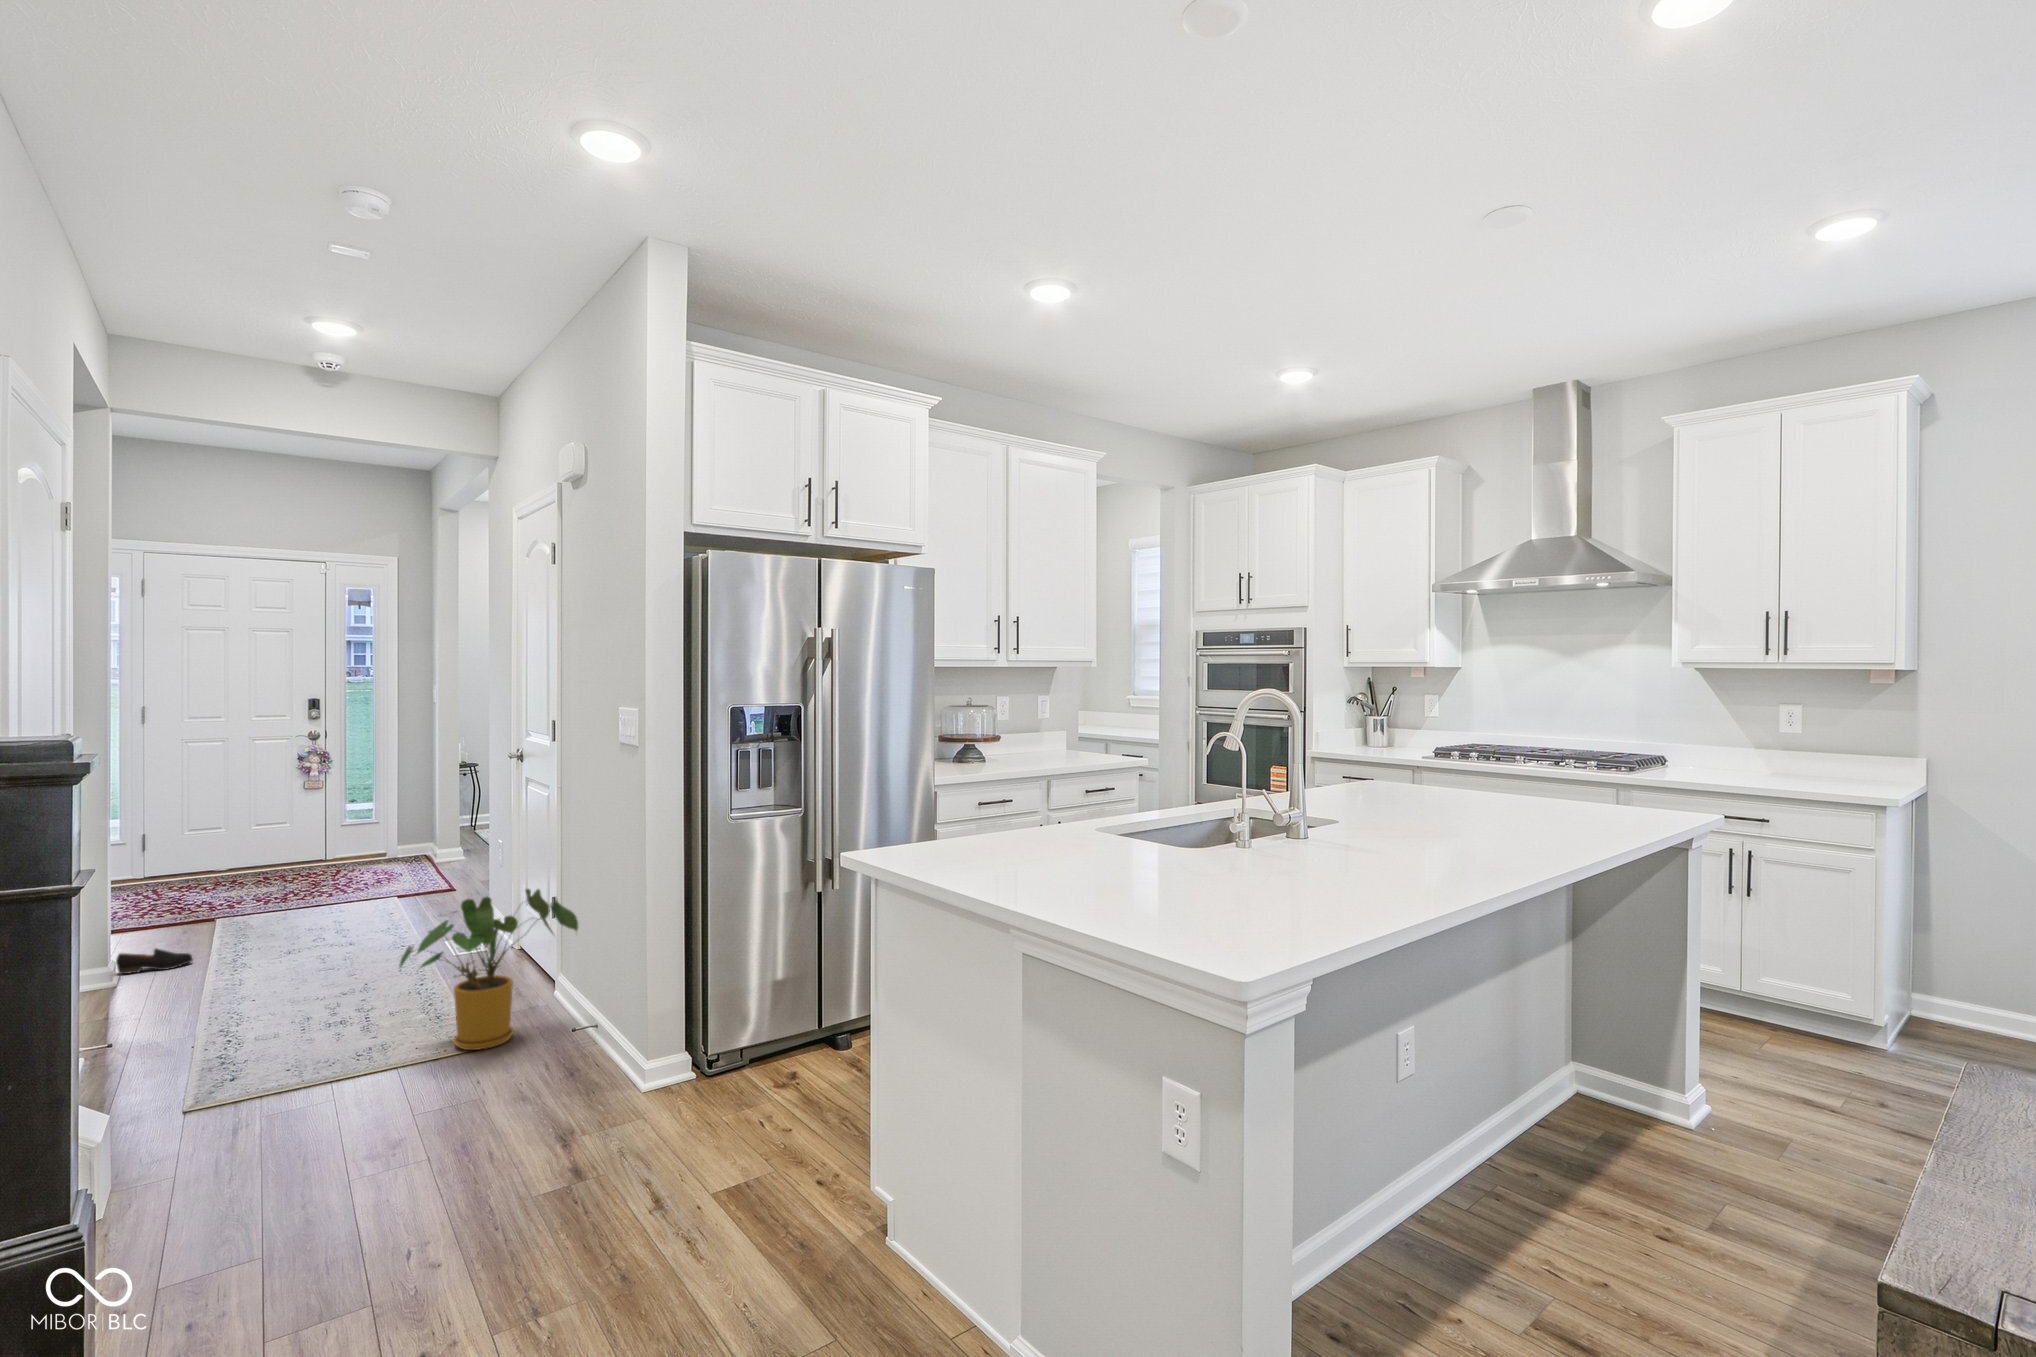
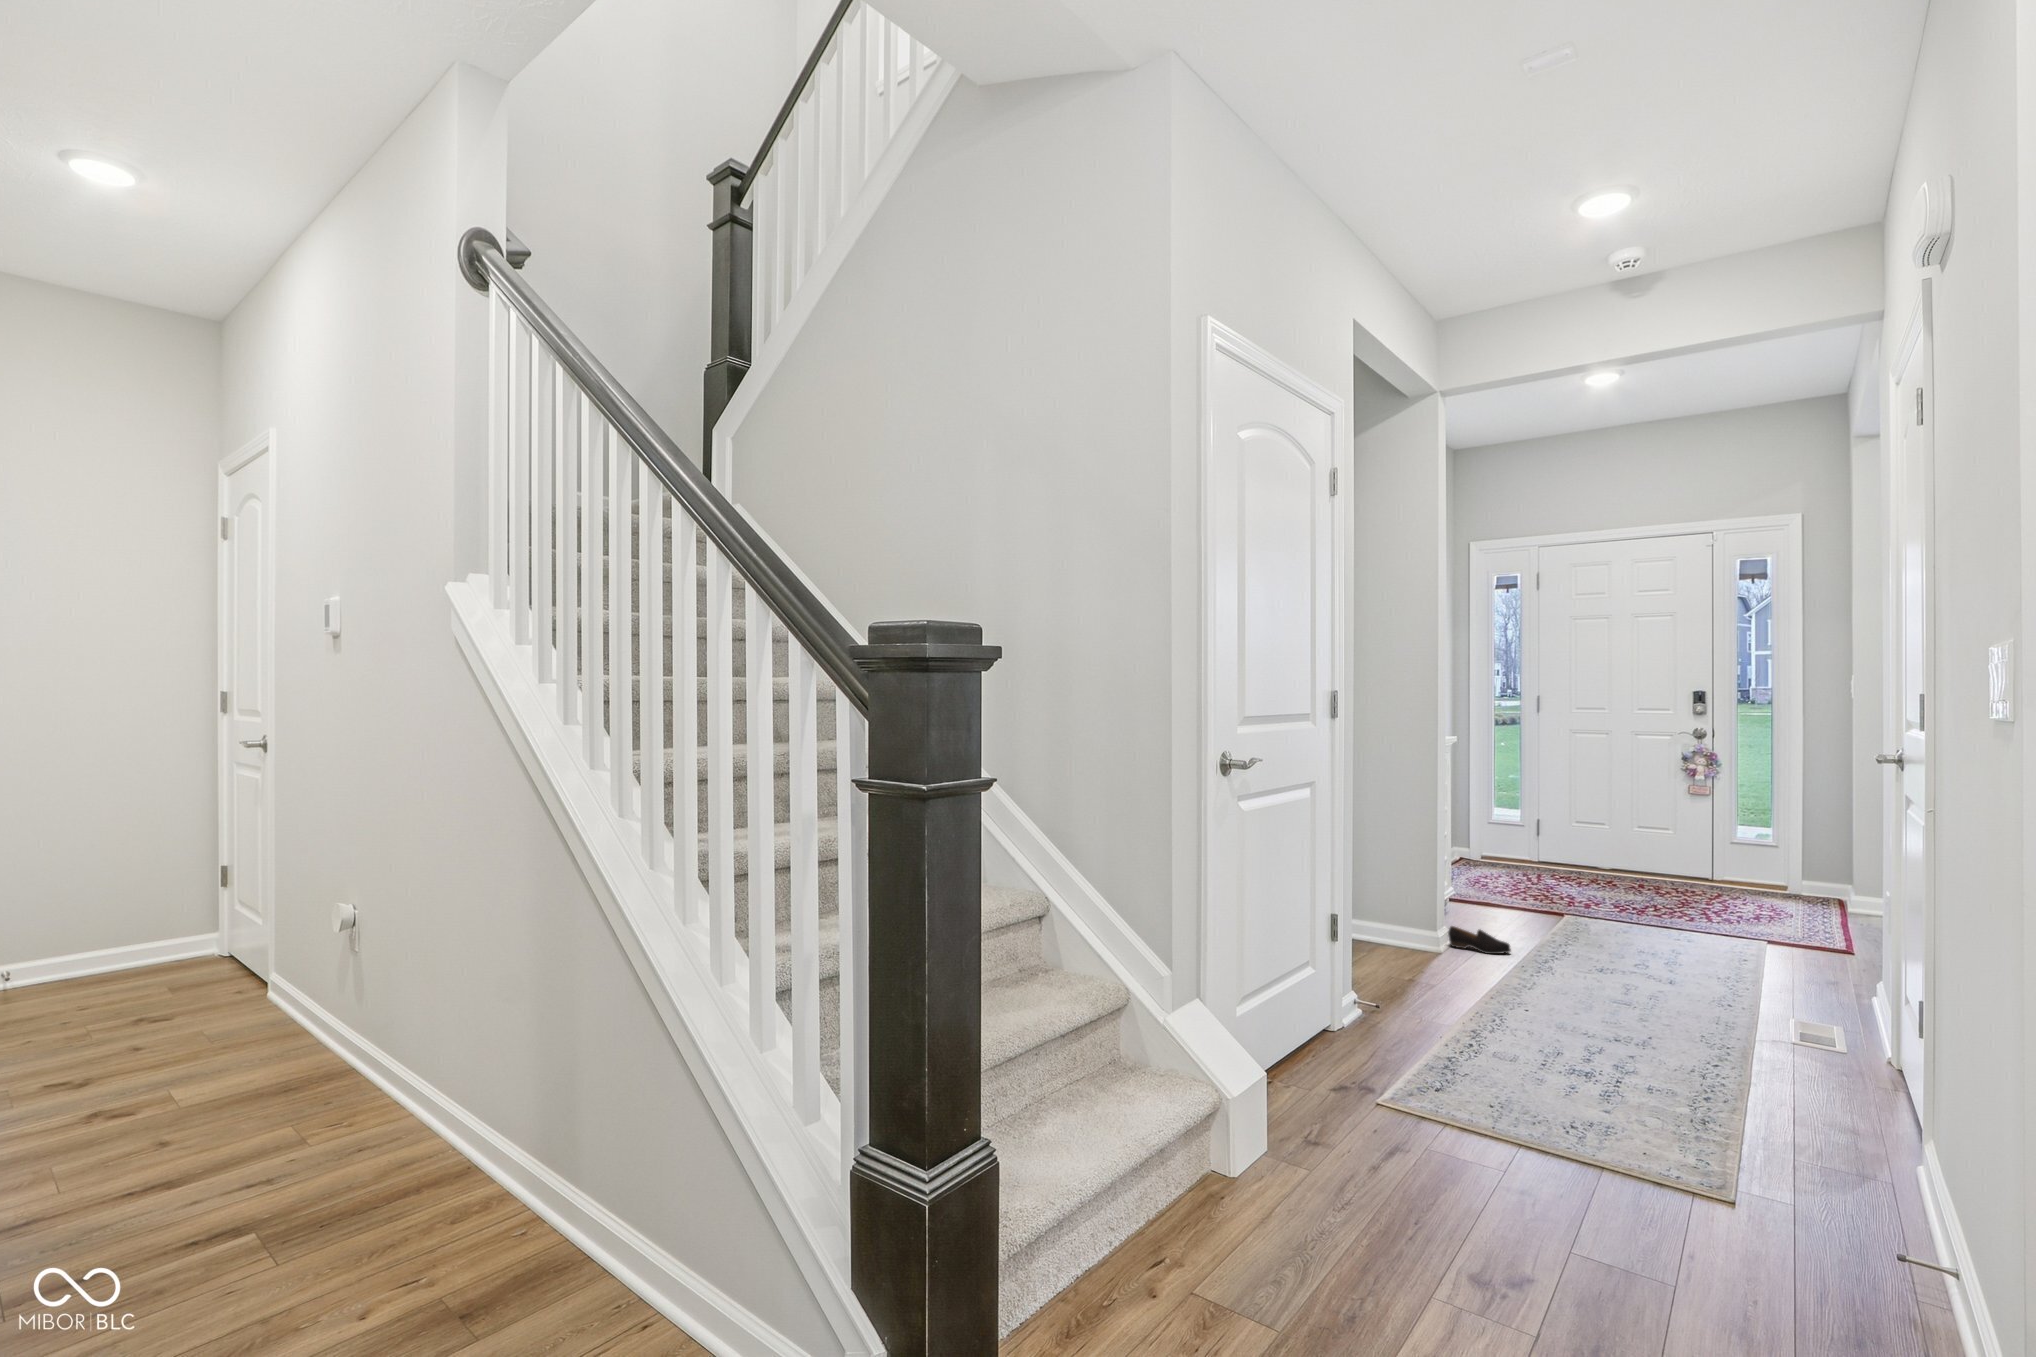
house plant: present [399,889,578,1050] -> none [1608,961,1901,1199]

